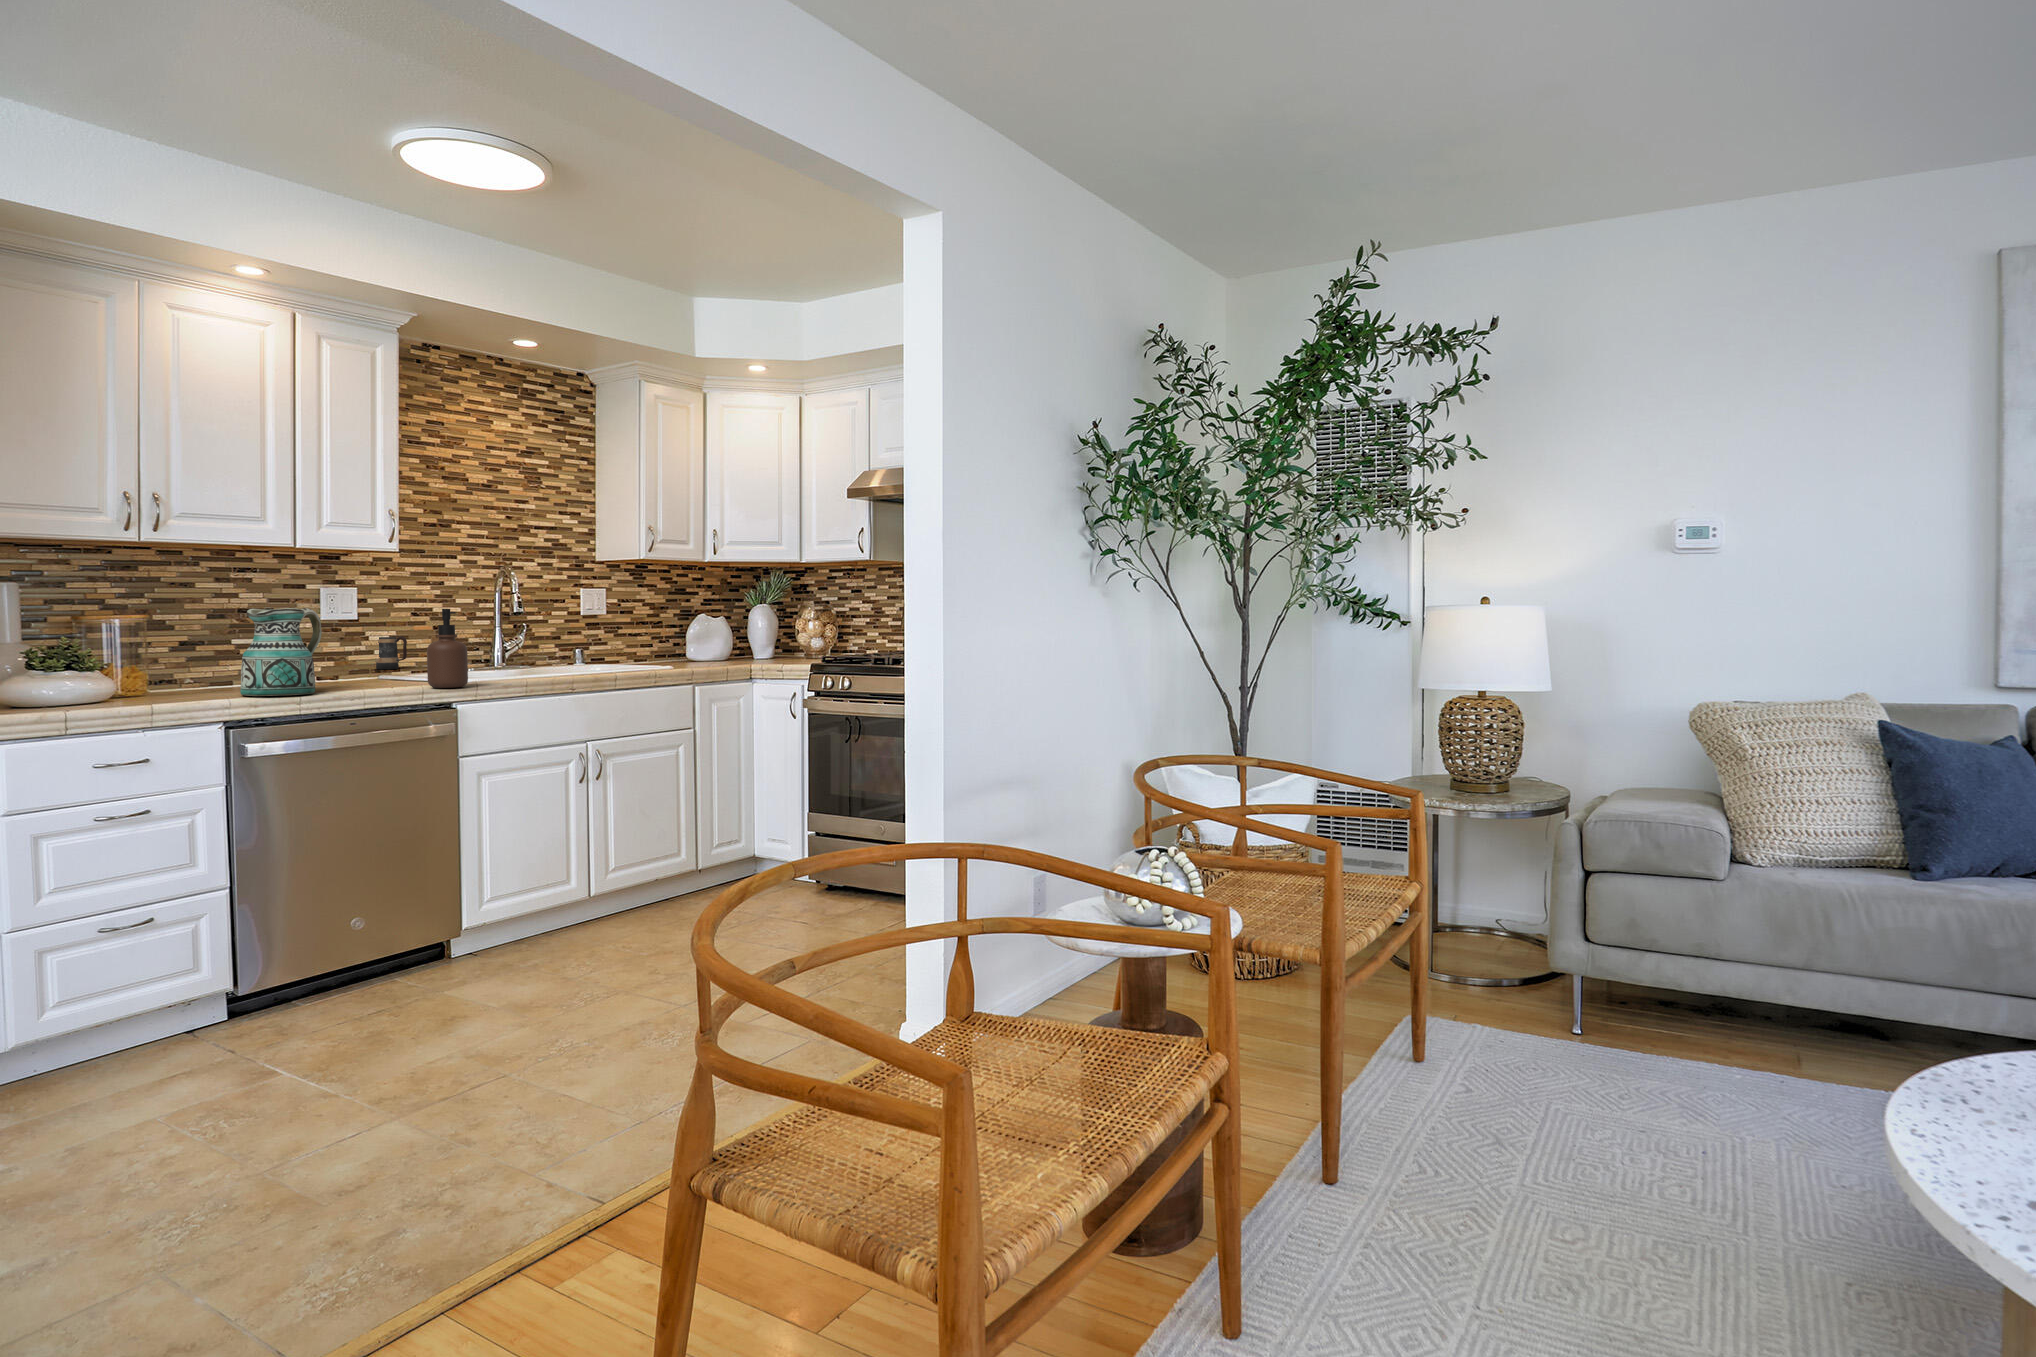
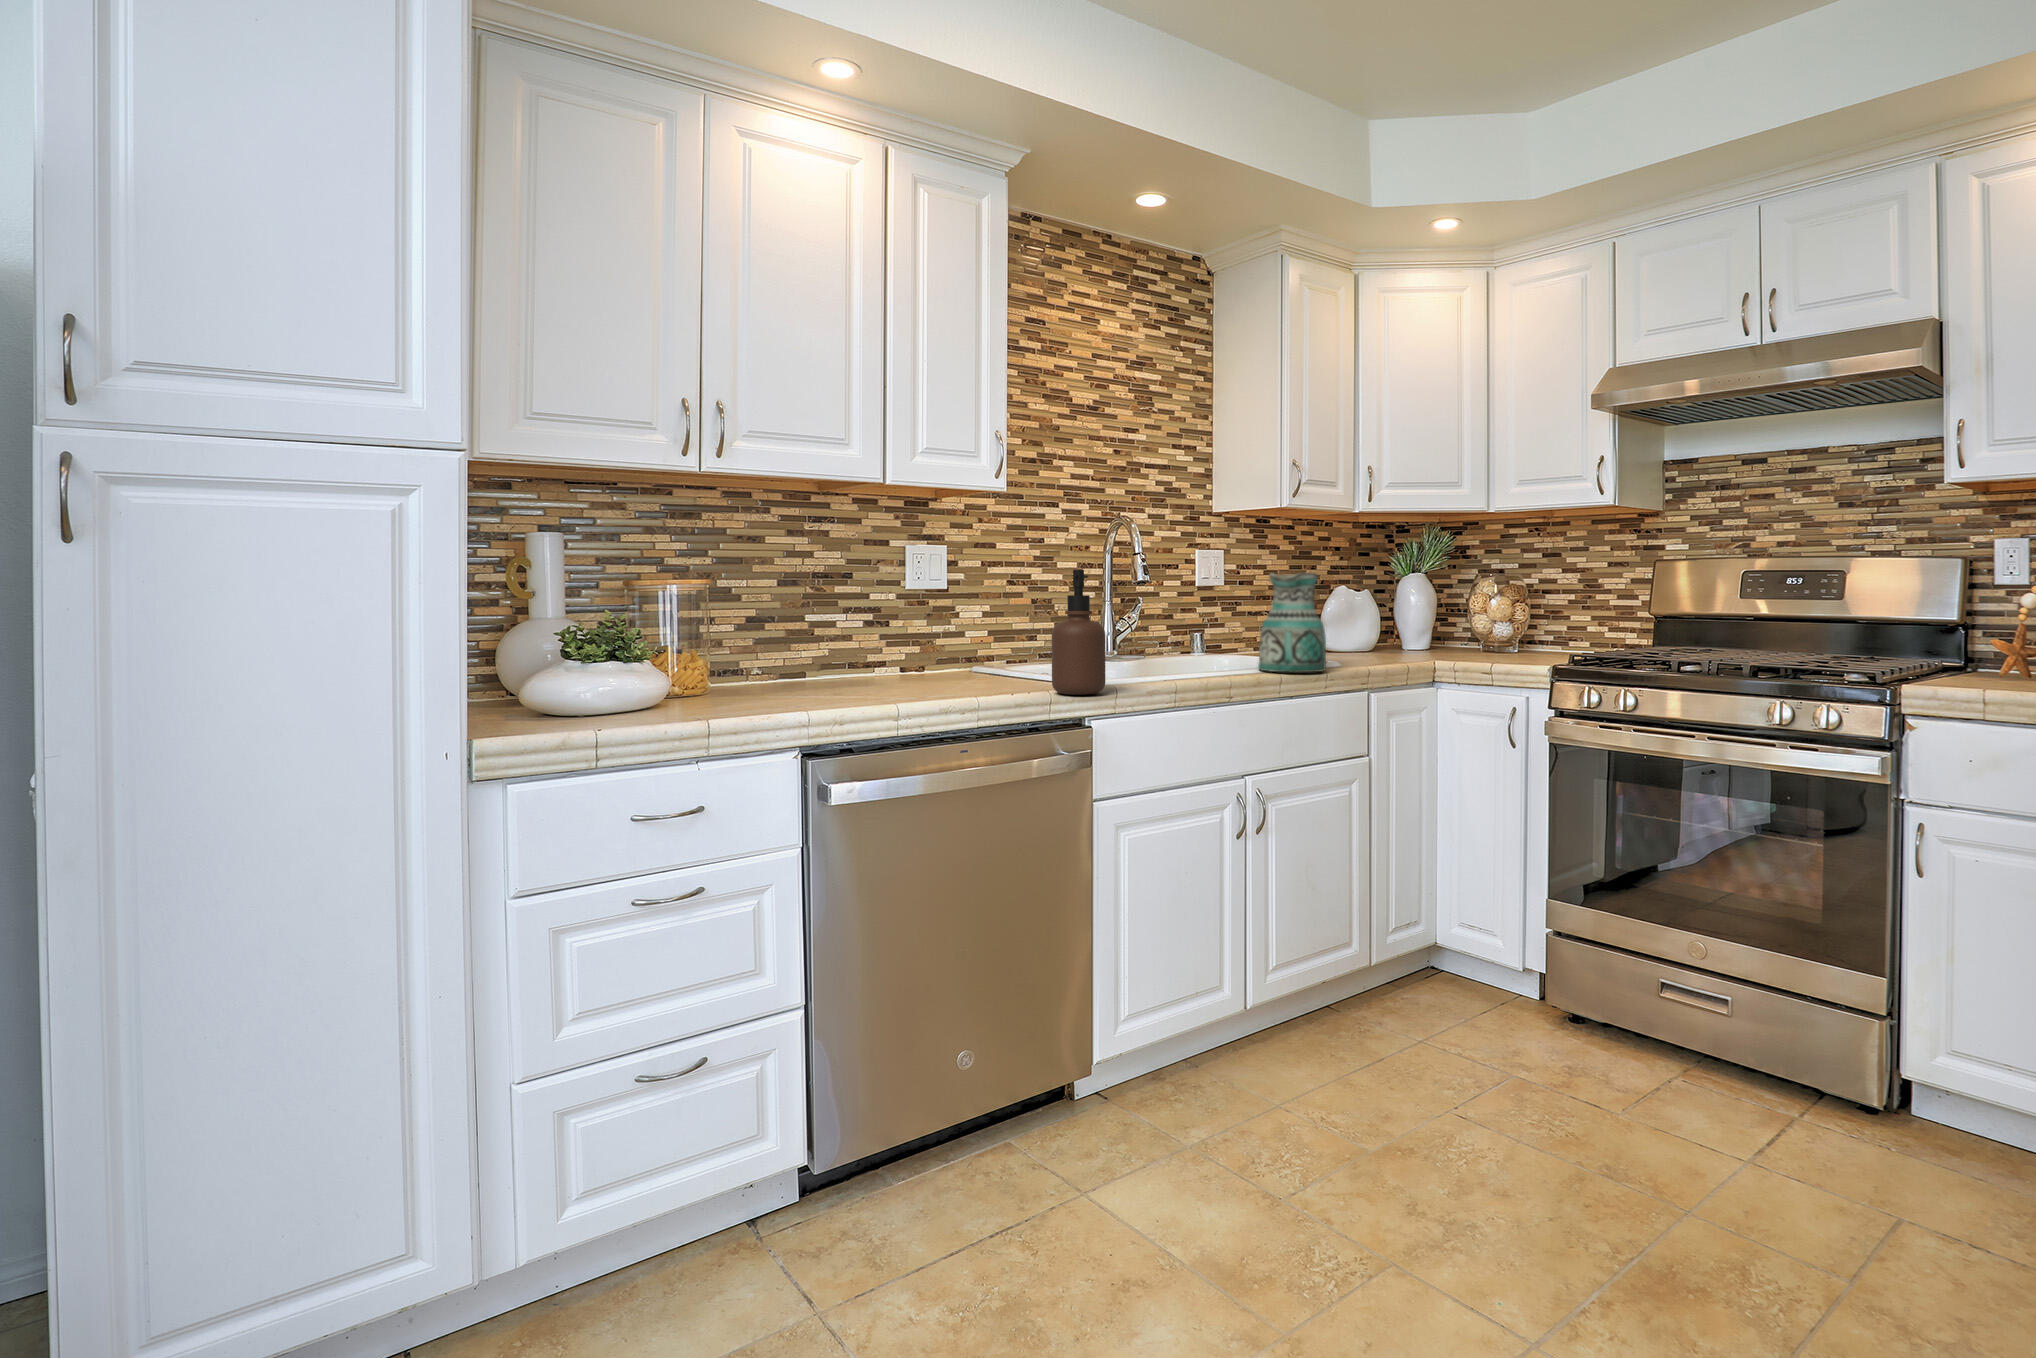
ceramic pitcher: present [240,608,322,696] -> present [1258,572,1326,672]
mug: present [376,636,407,669] -> none [964,613,1001,658]

